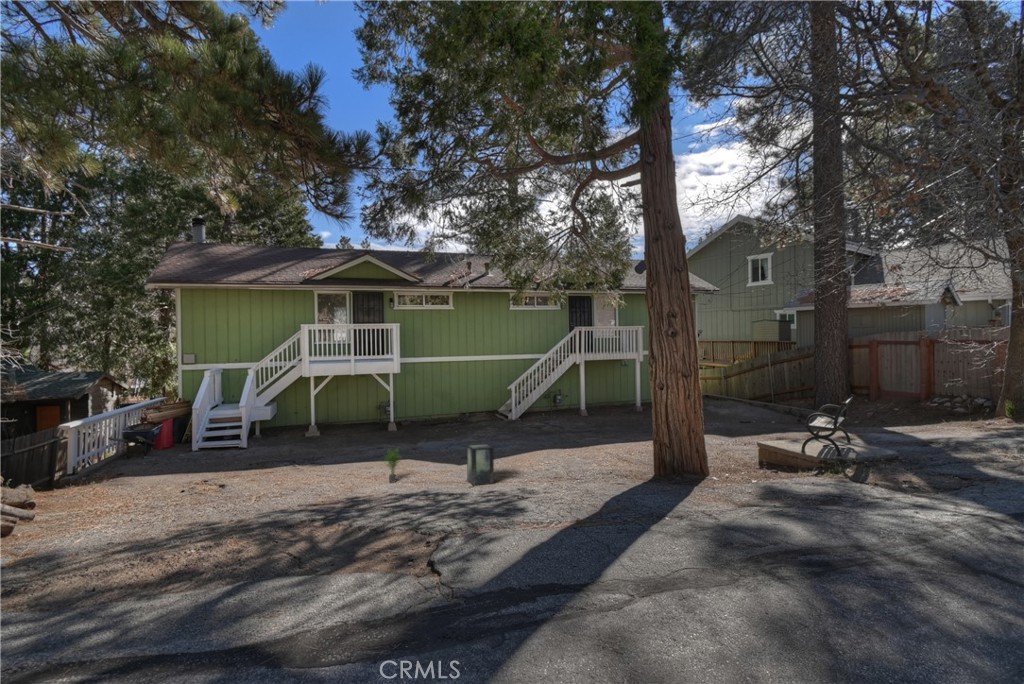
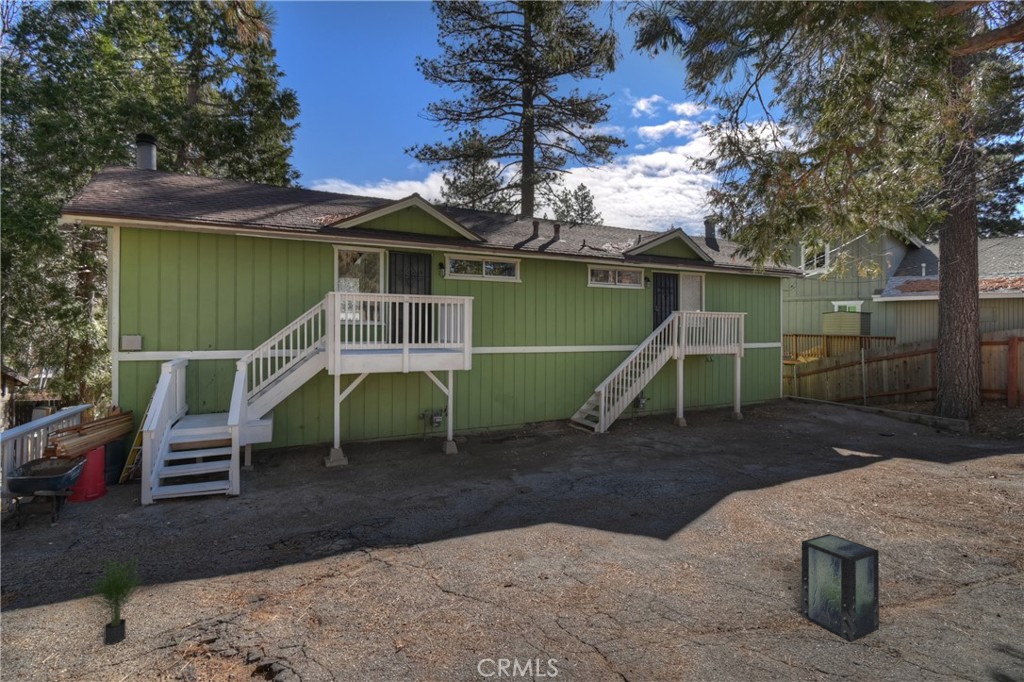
potted plant: present [386,449,399,483] -> present [82,563,137,644]

